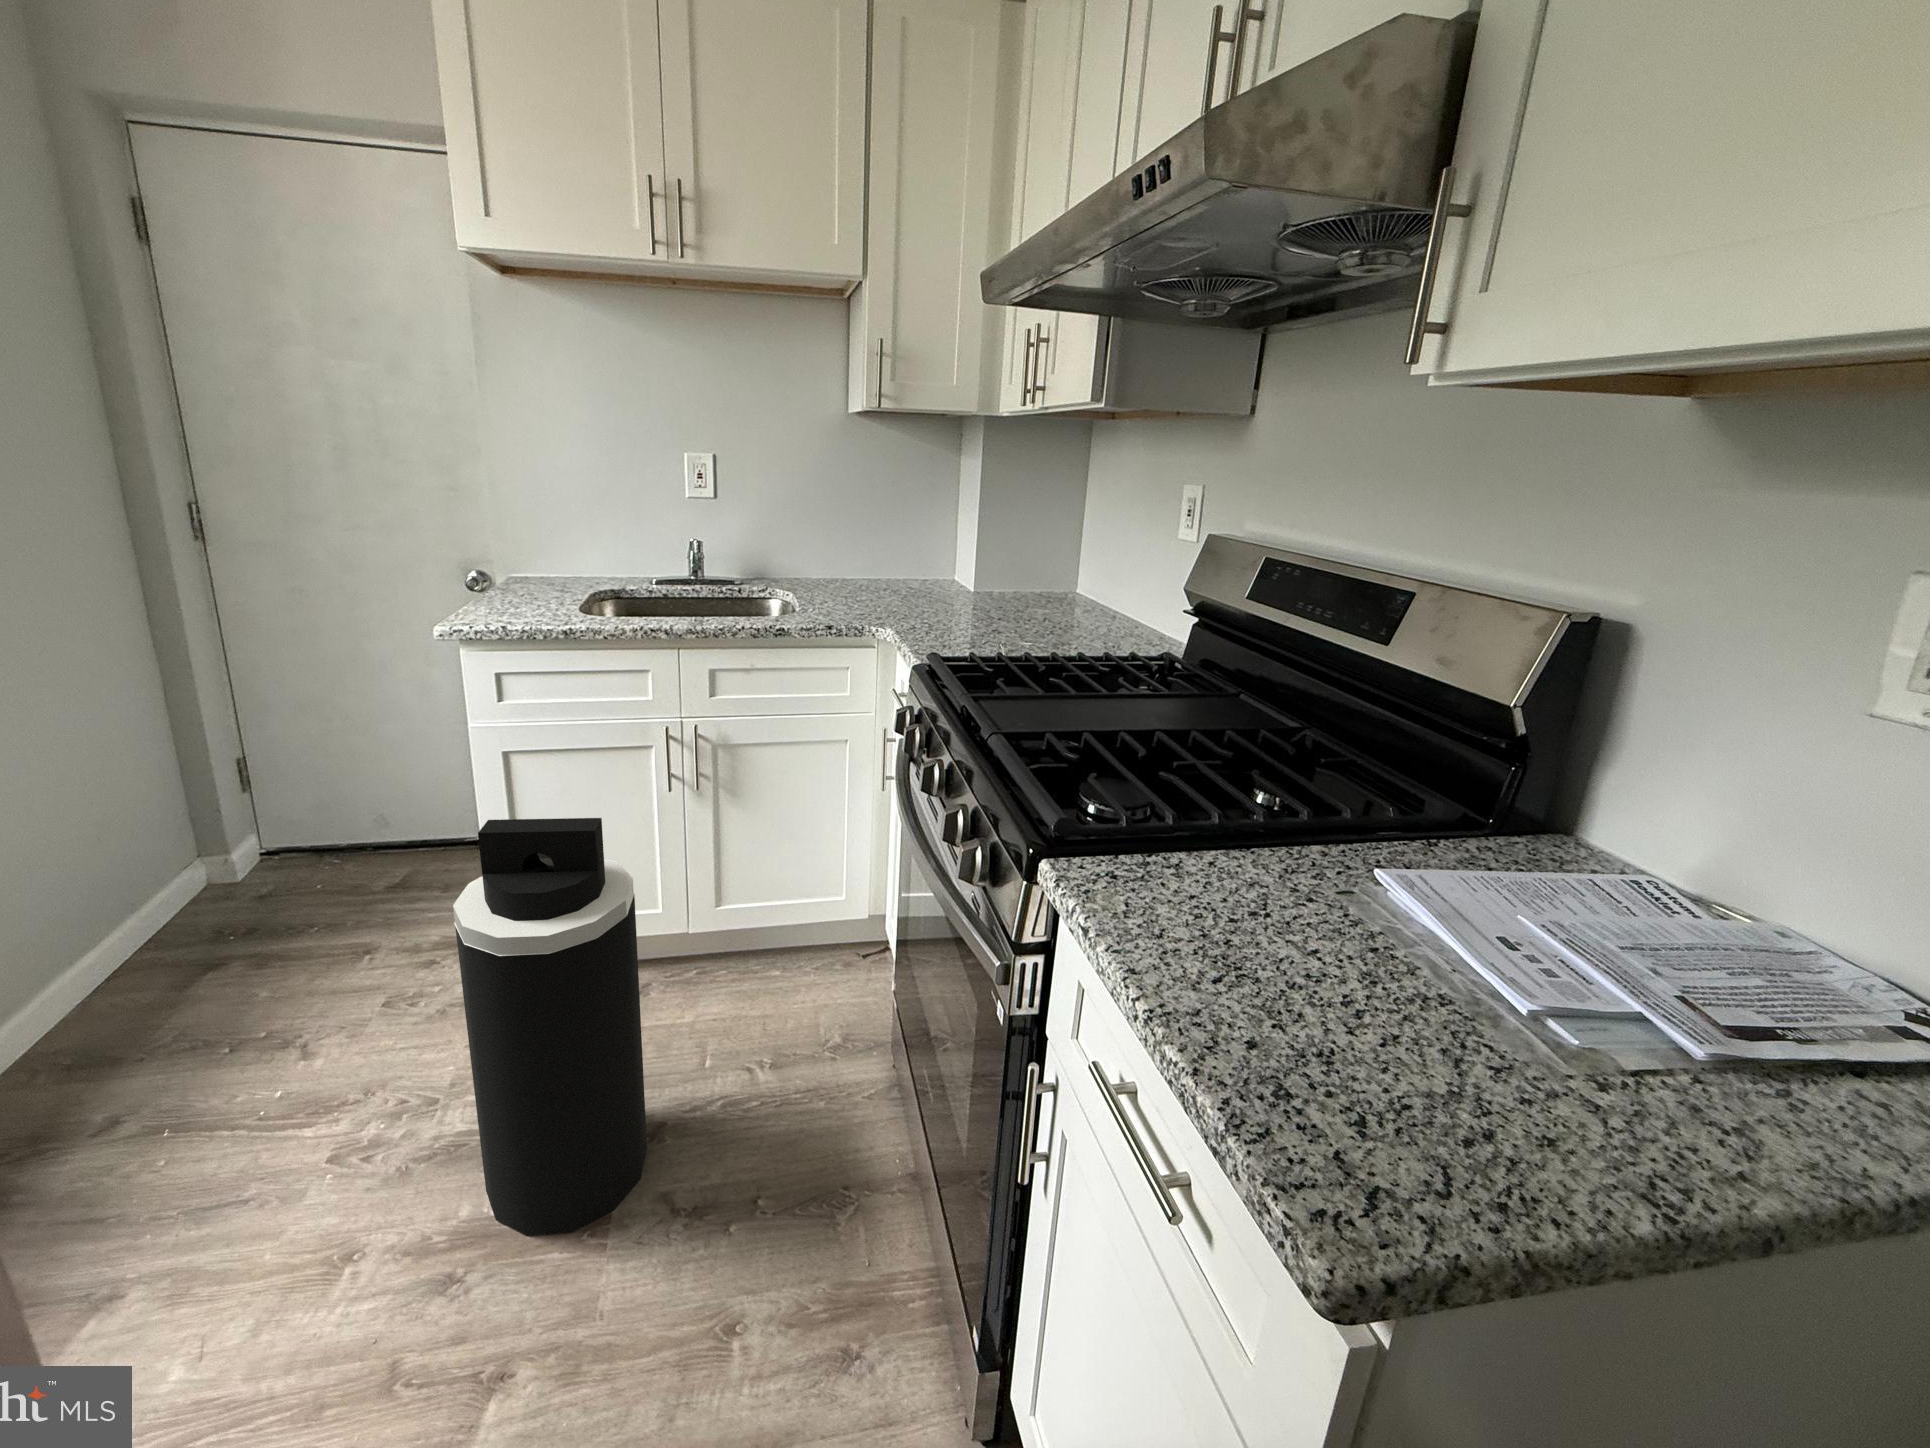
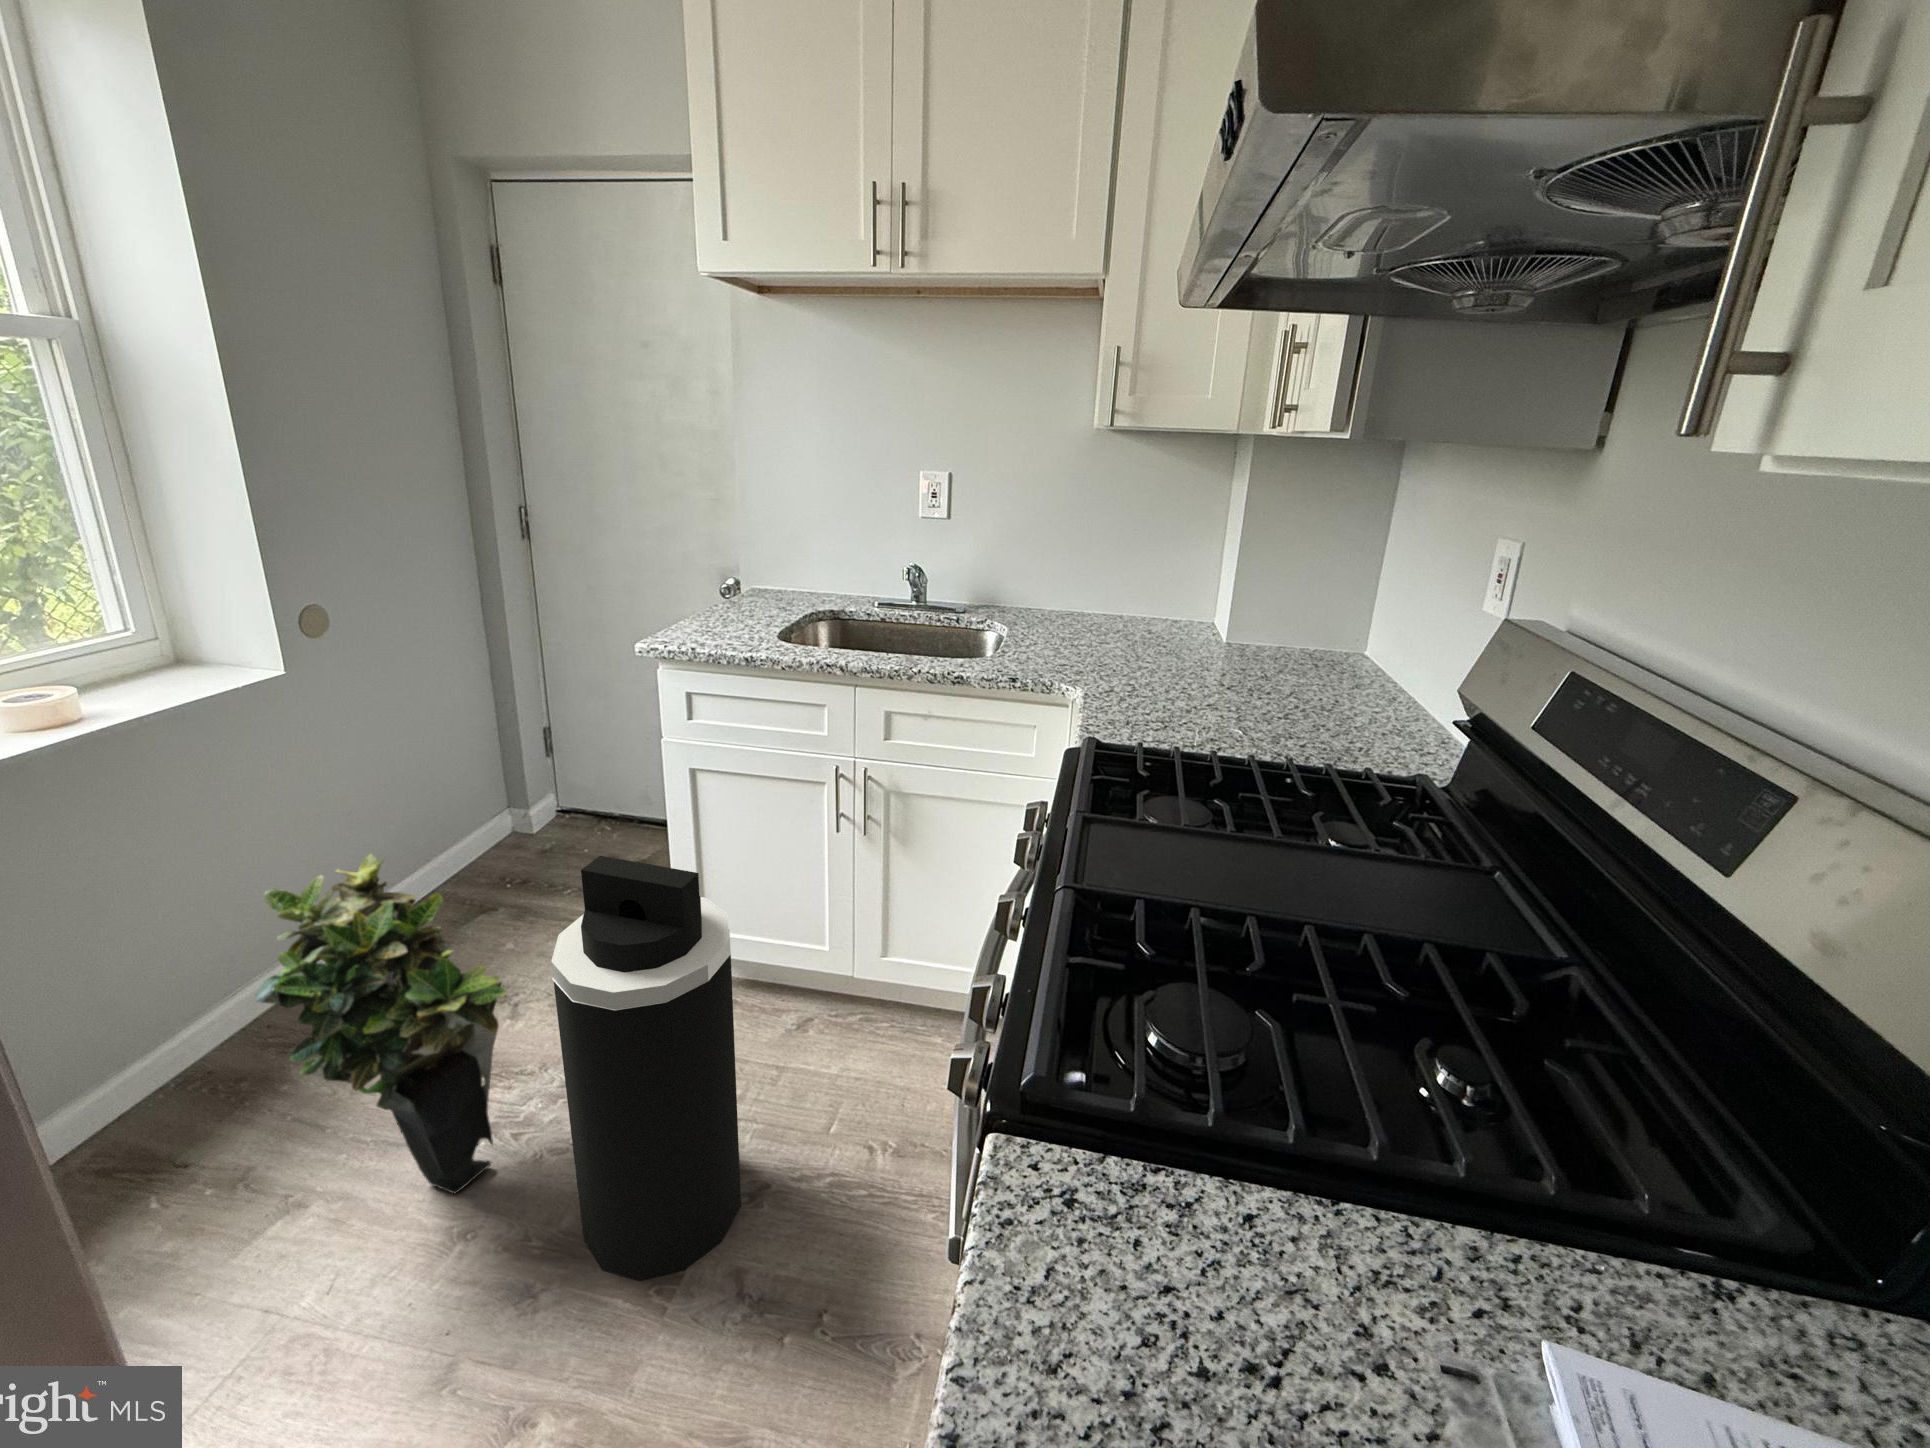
potted plant: none [38,876,355,1227] -> present [255,854,506,1193]

